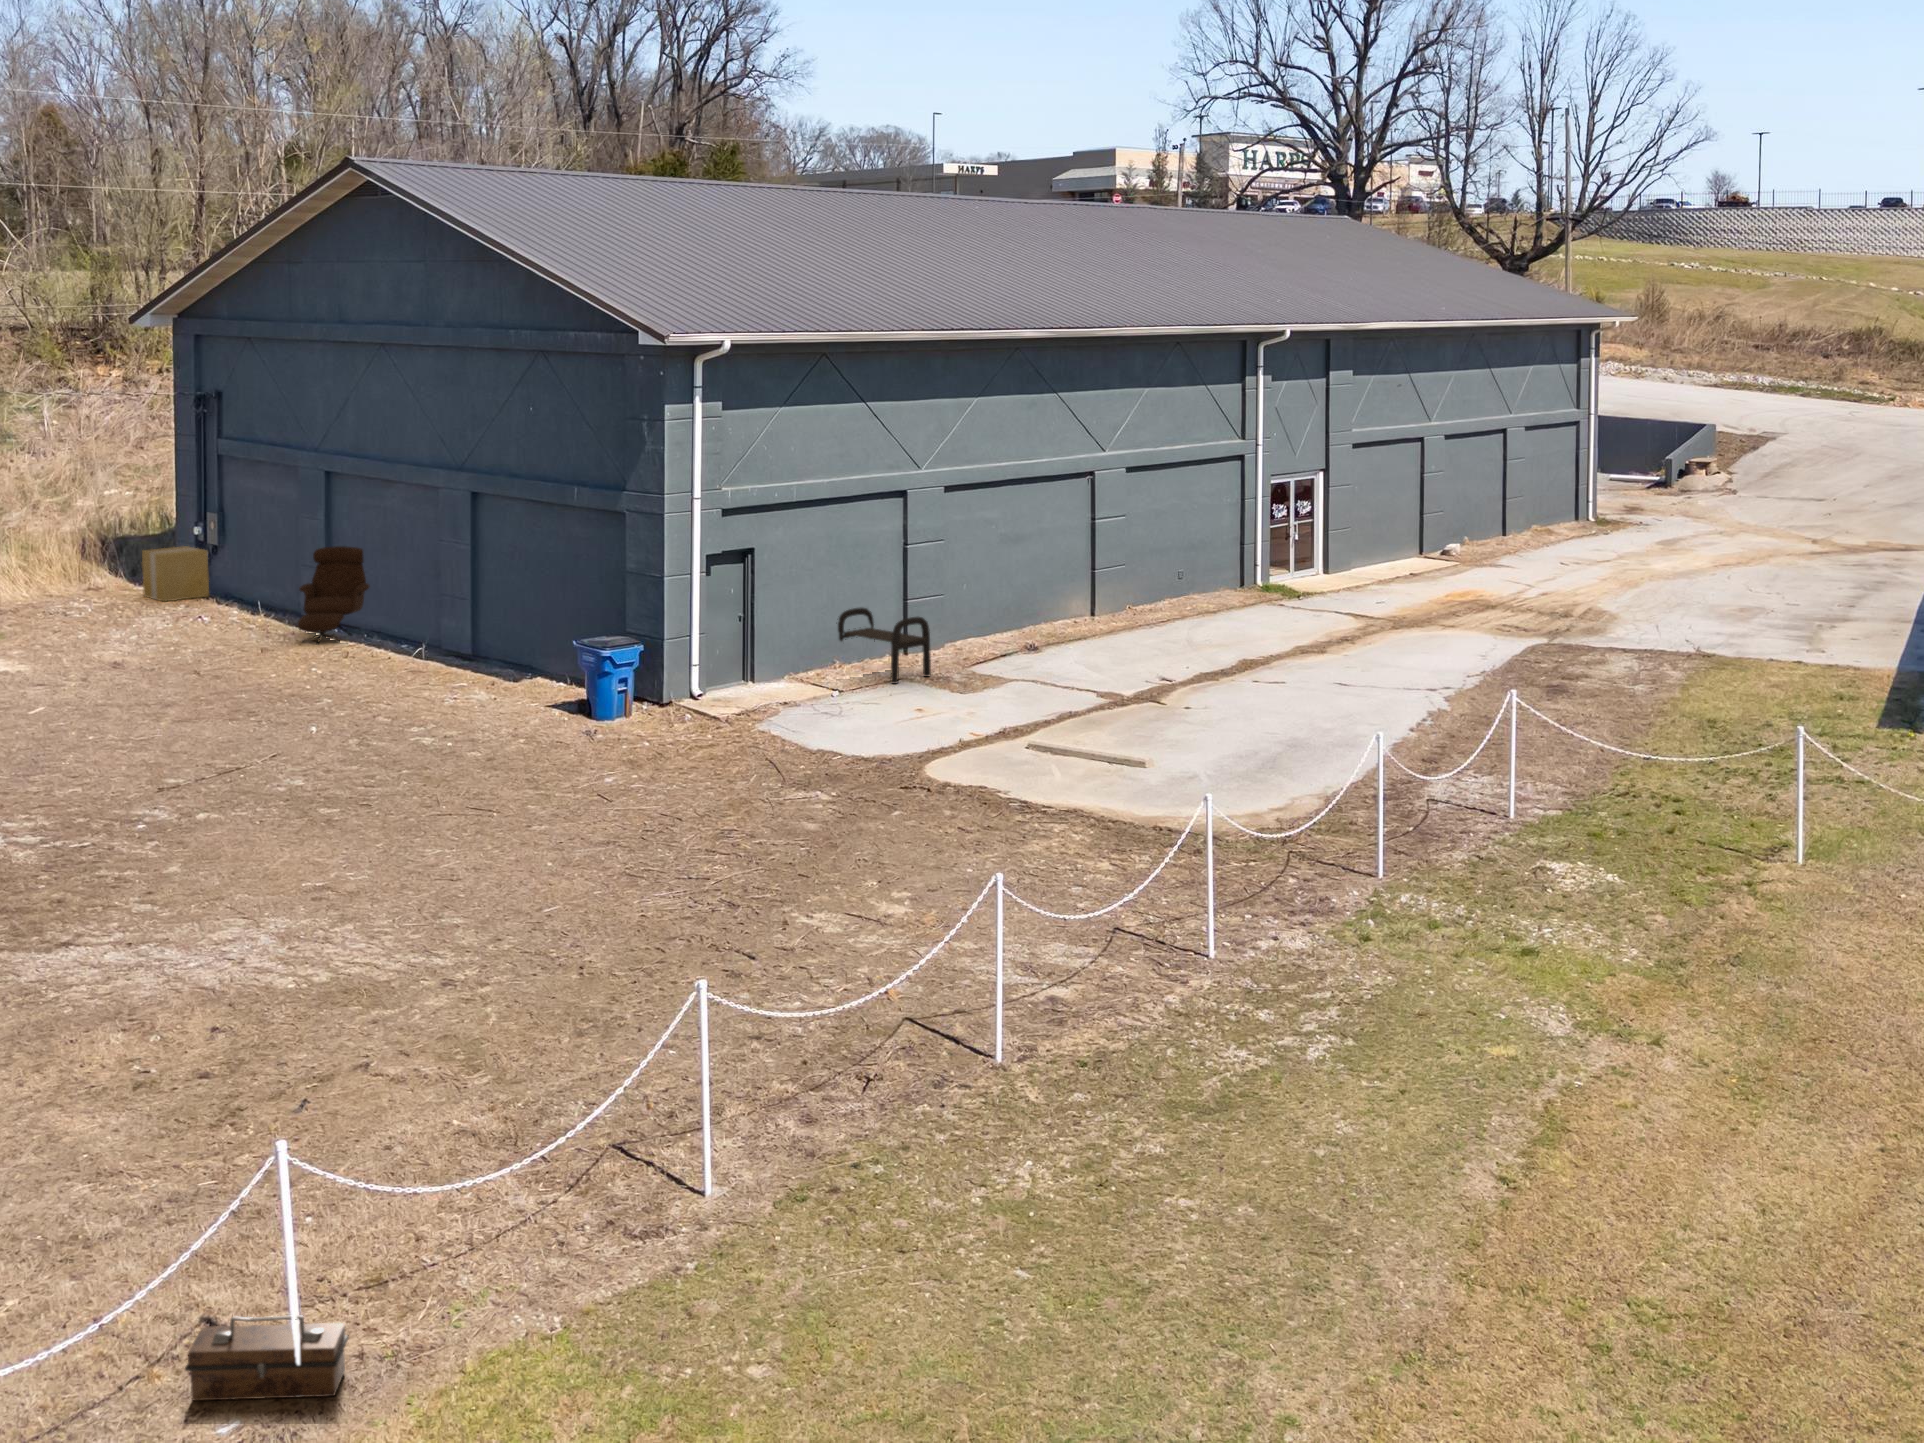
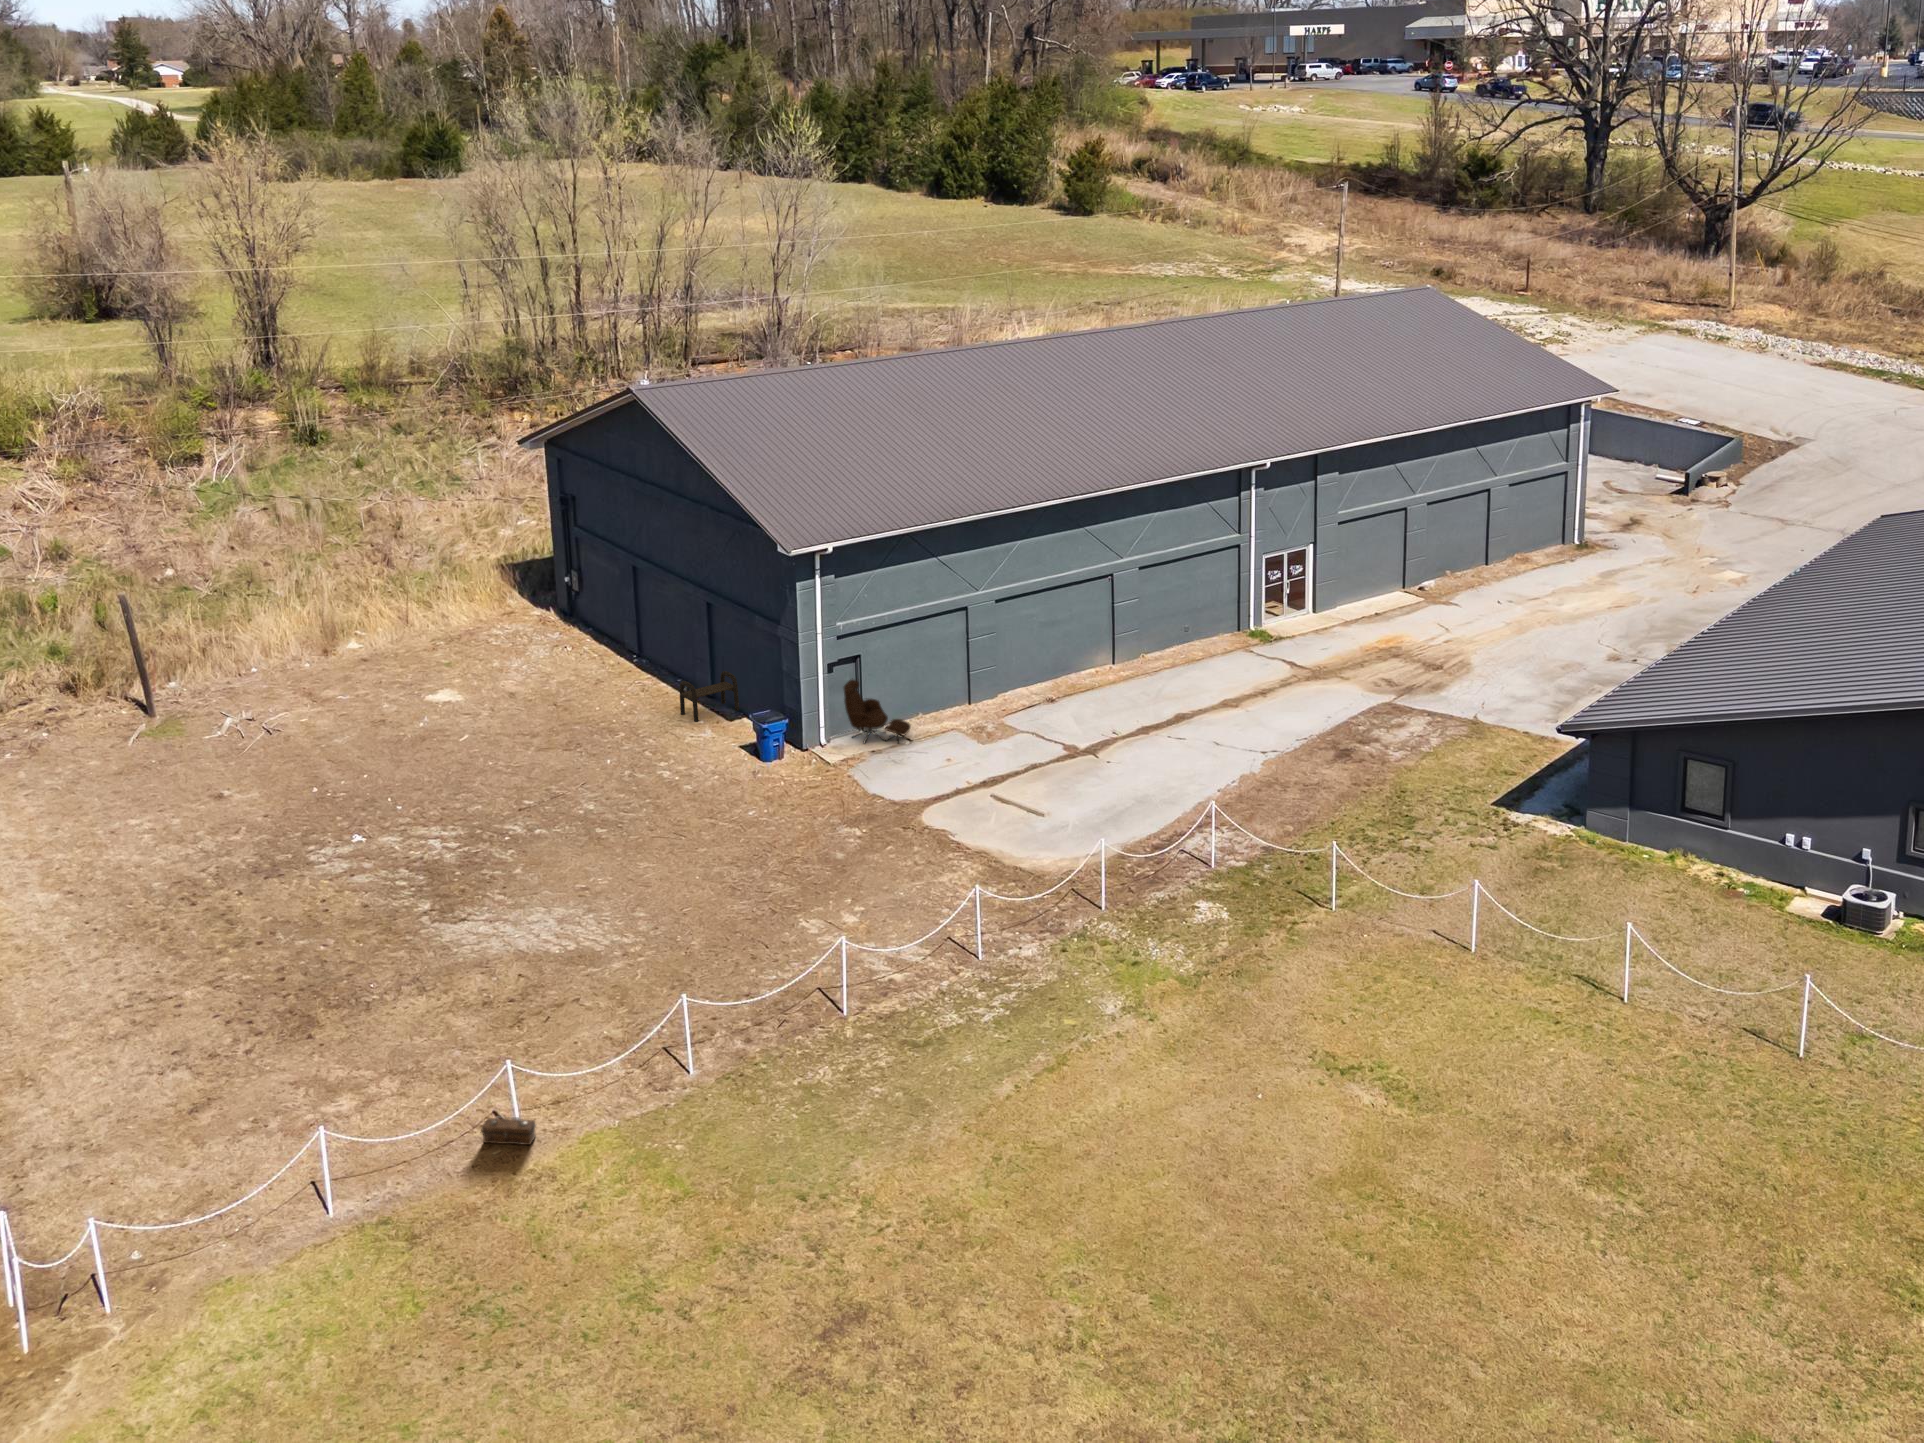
cardboard box: present [142,546,209,601] -> none [534,590,575,629]
lounge chair: present [298,546,370,643] -> present [844,680,911,742]
bench: present [838,608,931,683] -> present [680,671,739,722]

